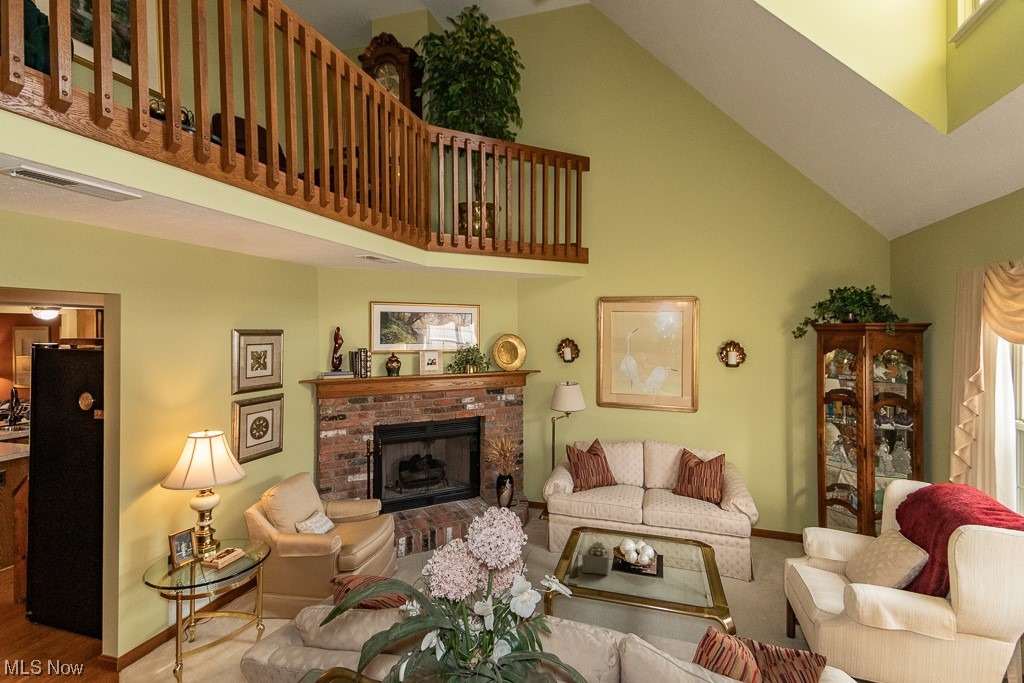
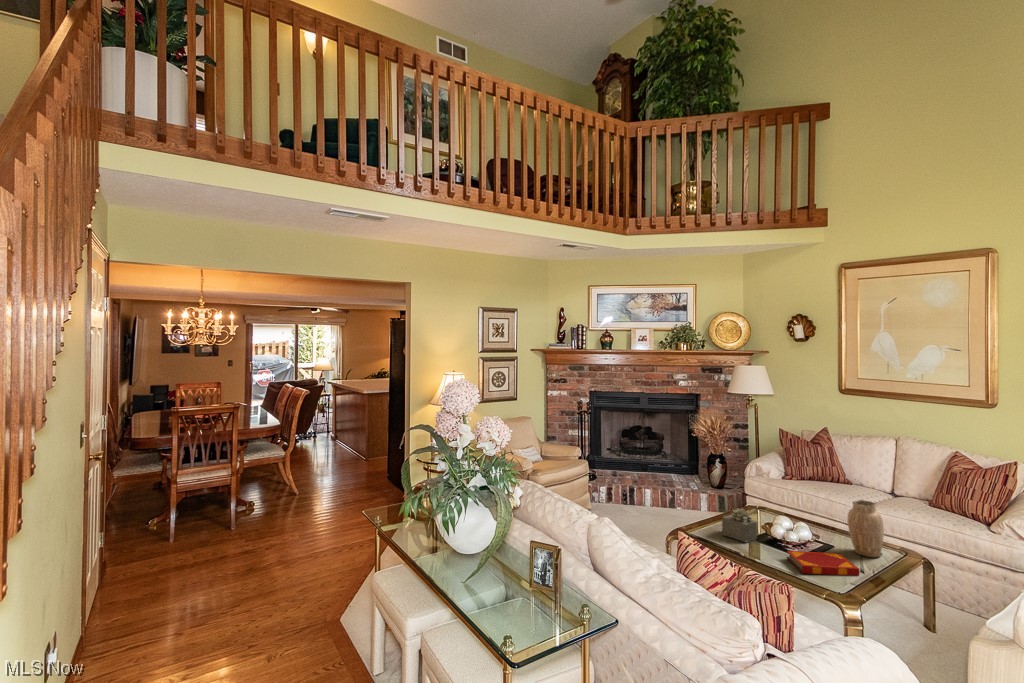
vase: none [671,510,697,558] -> present [847,500,884,557]
hardback book: none [648,563,702,595] -> present [787,551,859,576]

